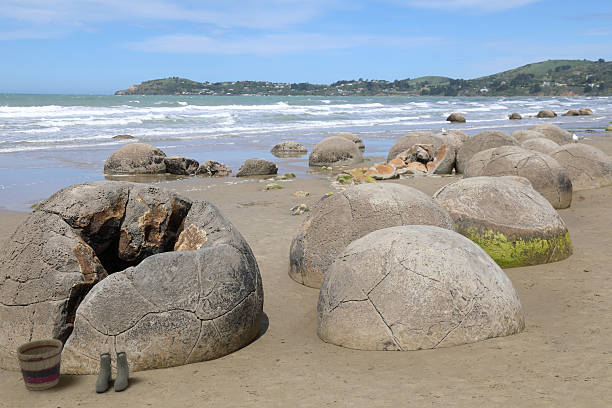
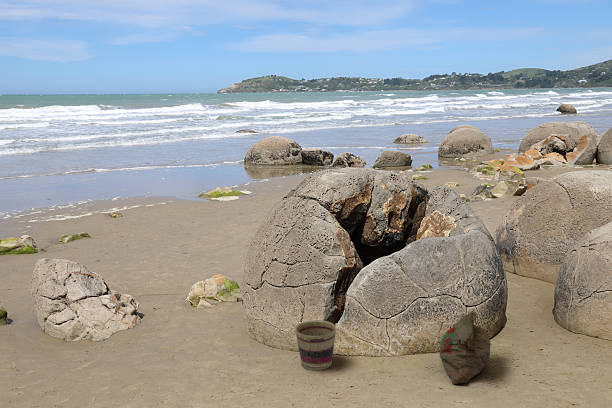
bag: none [161,325,213,397] -> present [440,312,491,384]
boots: present [96,352,129,392] -> none [375,336,404,375]

